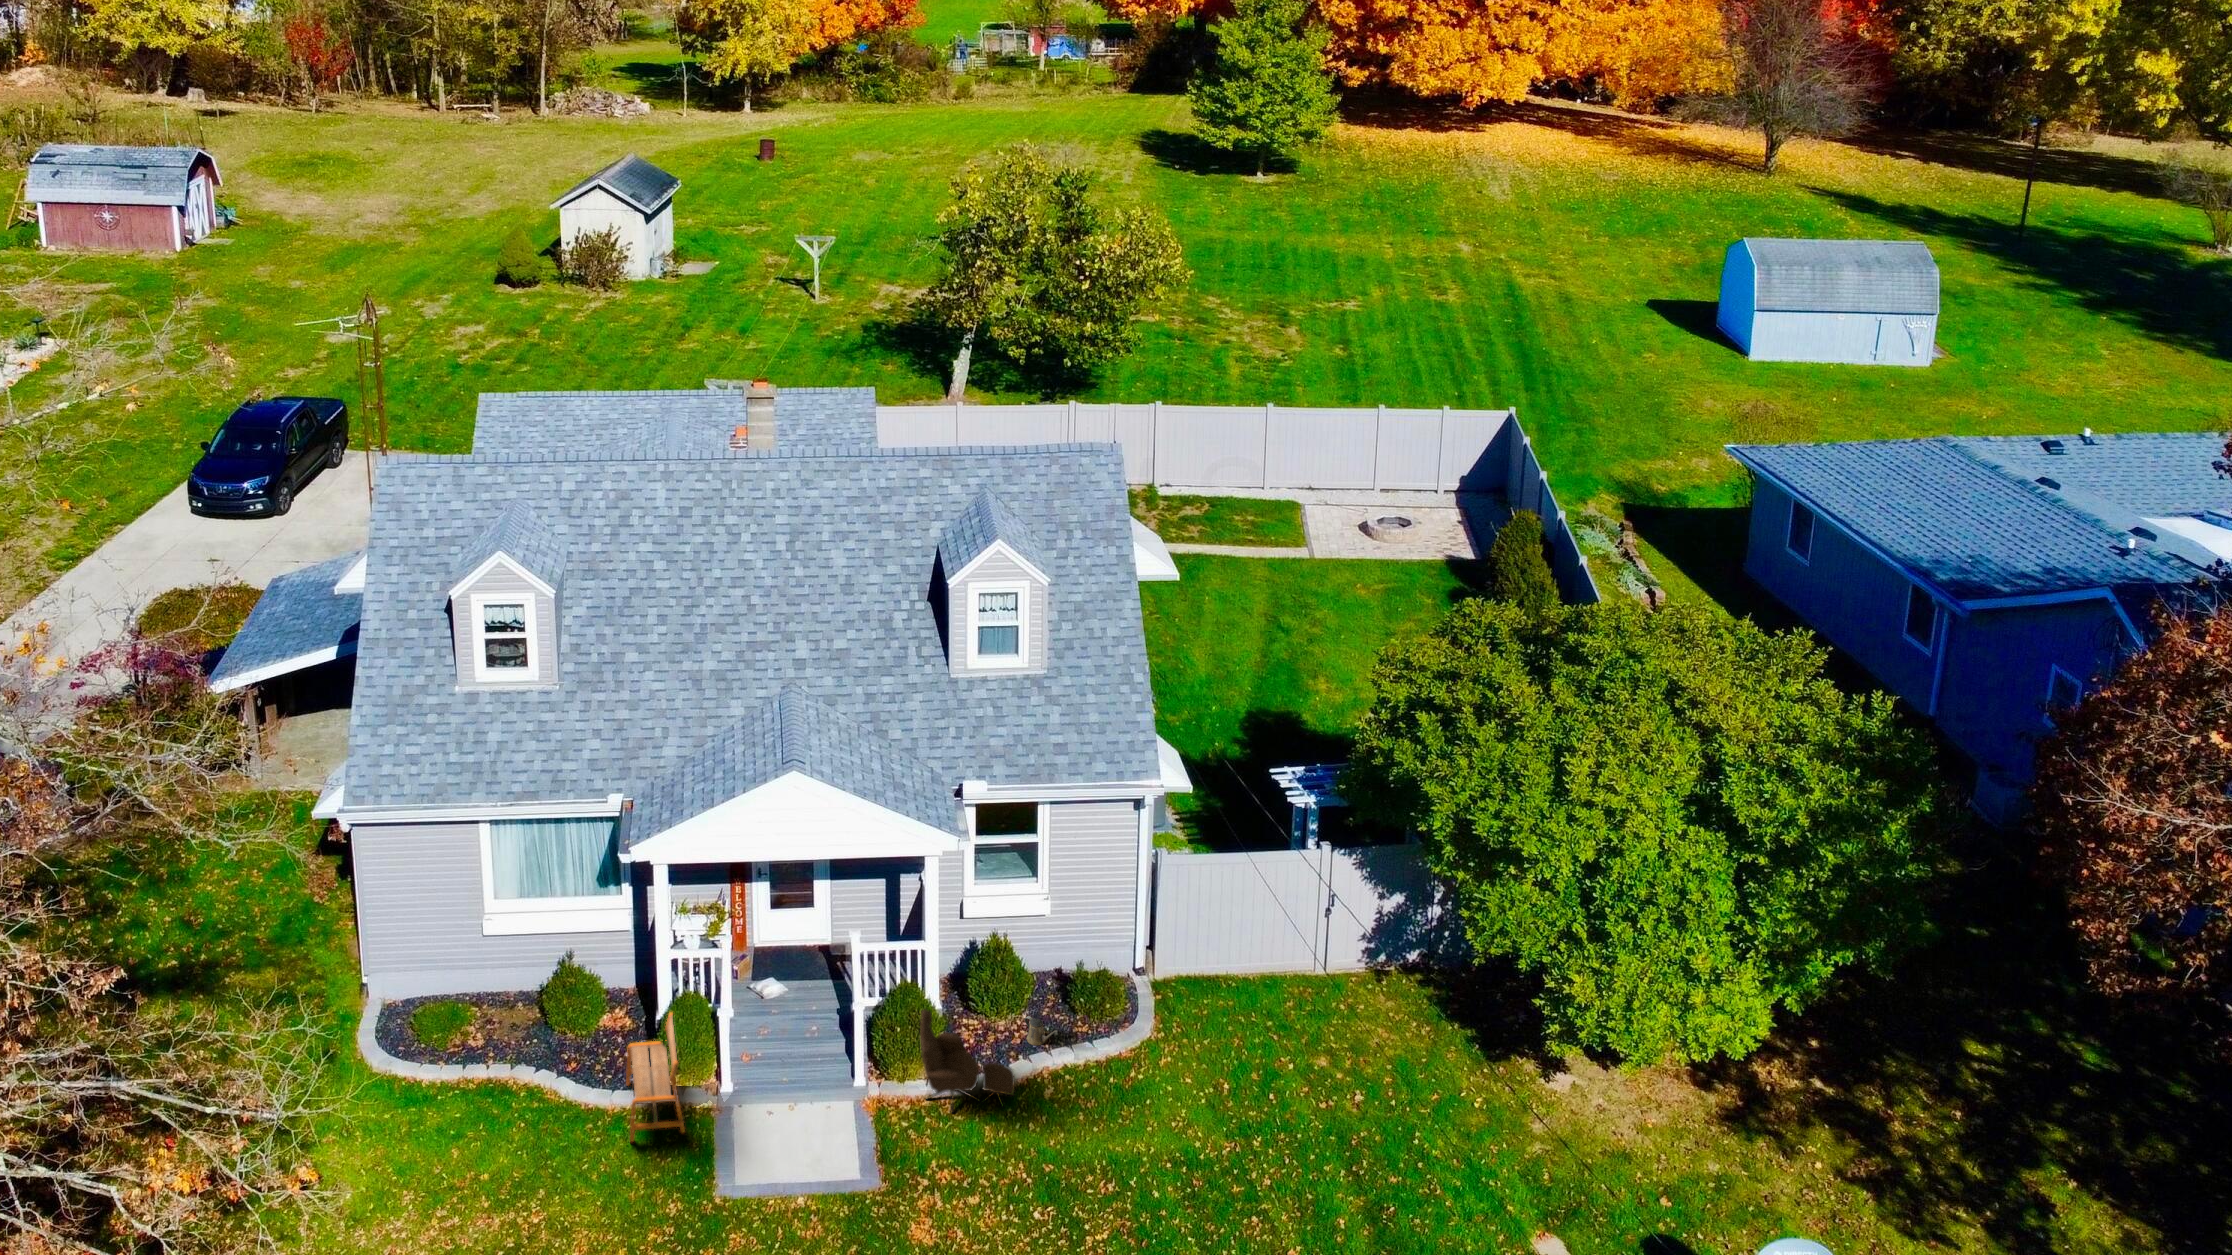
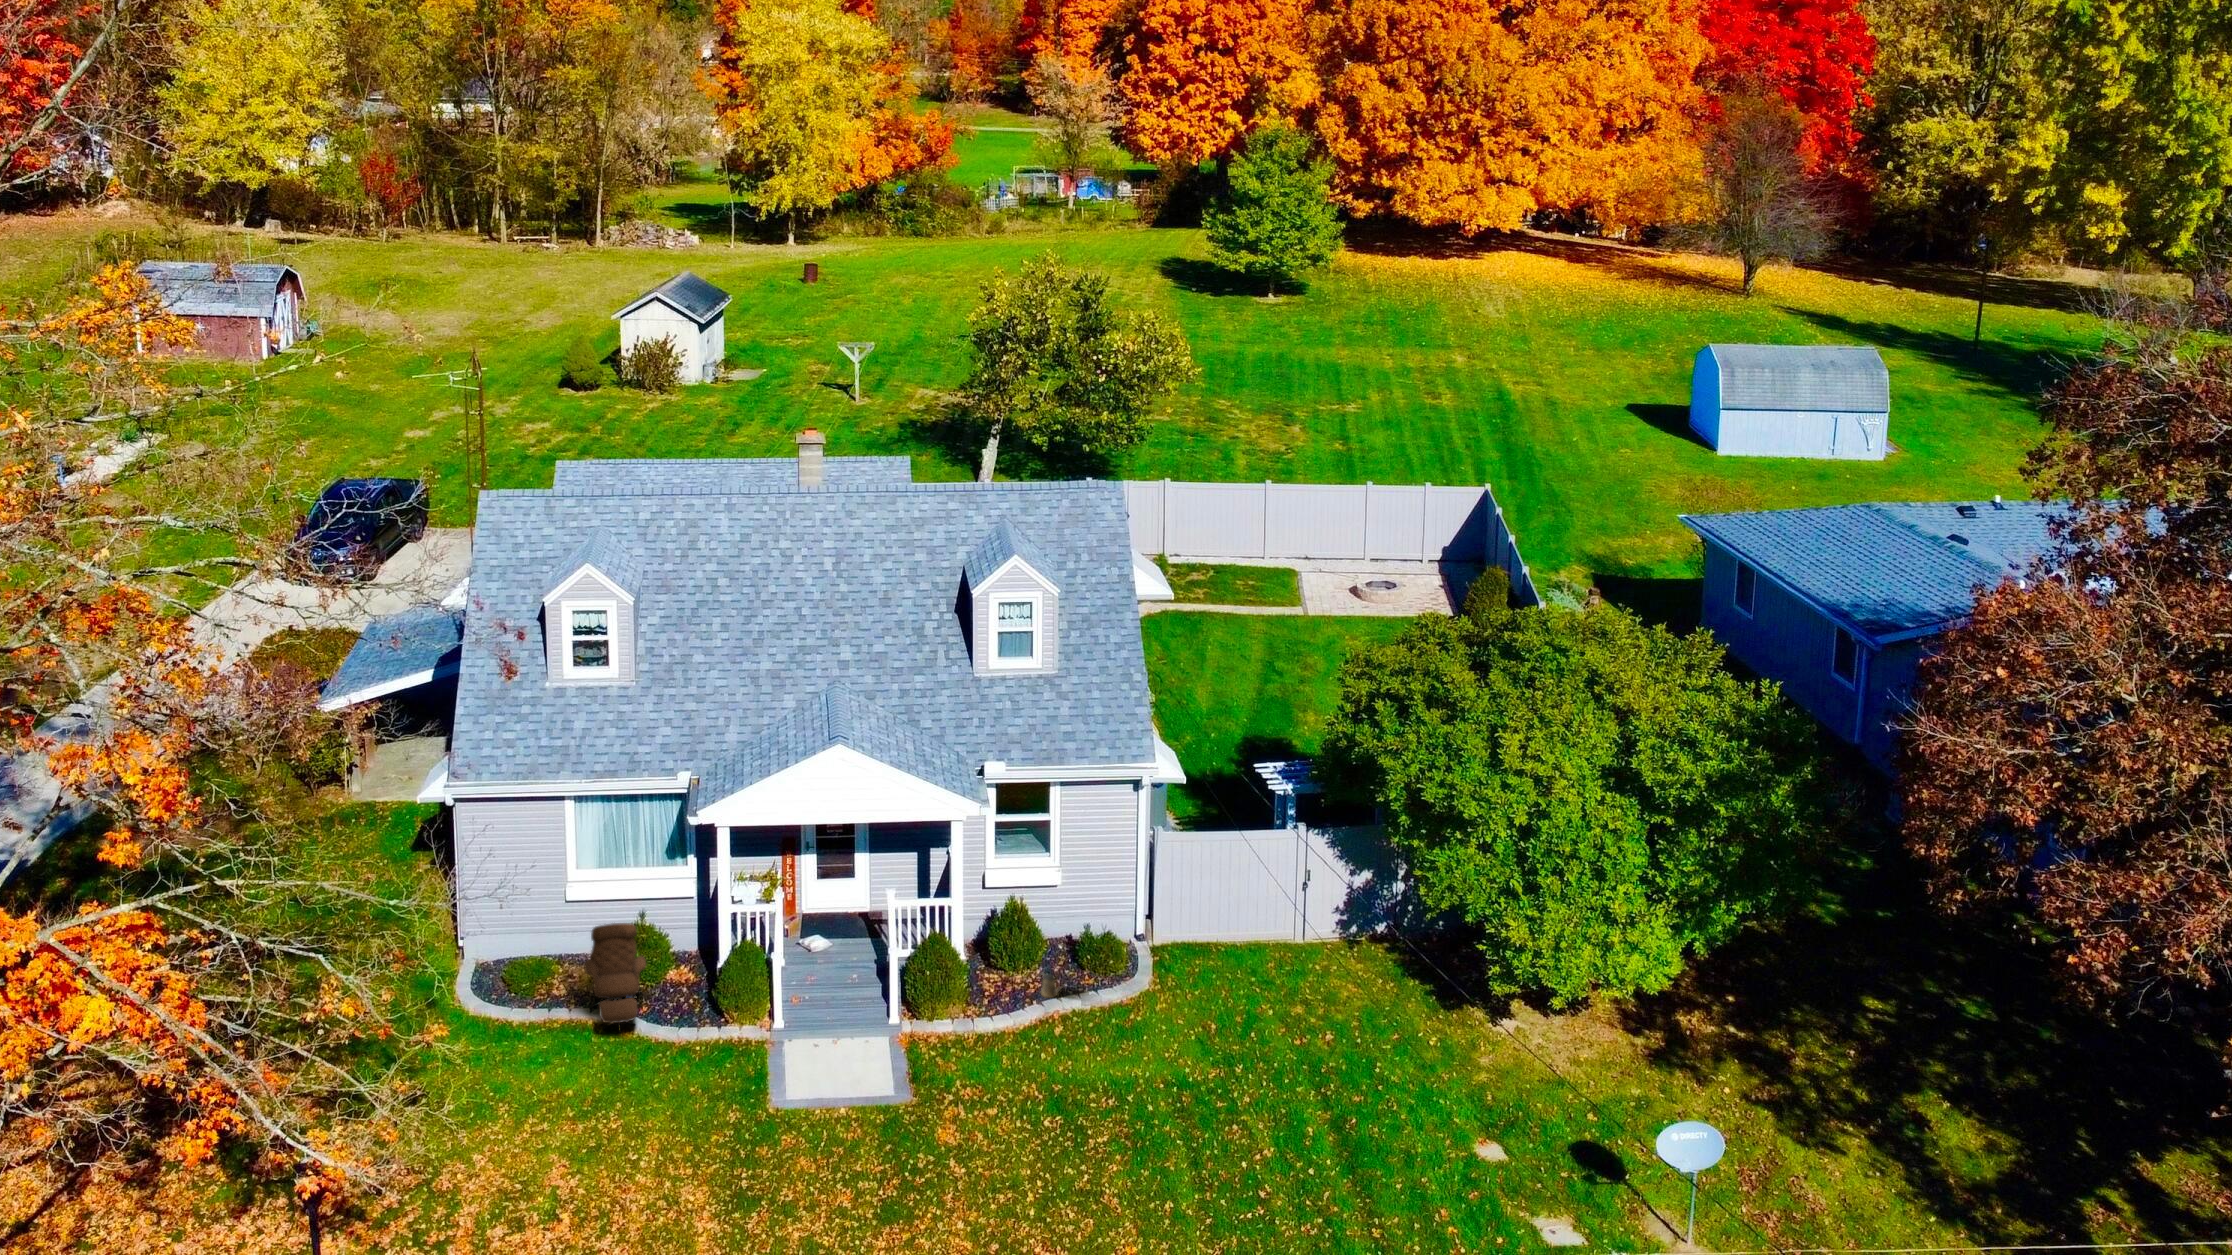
lounge chair: present [920,1010,1015,1112] -> present [585,923,646,1031]
bench: present [626,1012,685,1142] -> none [689,956,741,1066]

